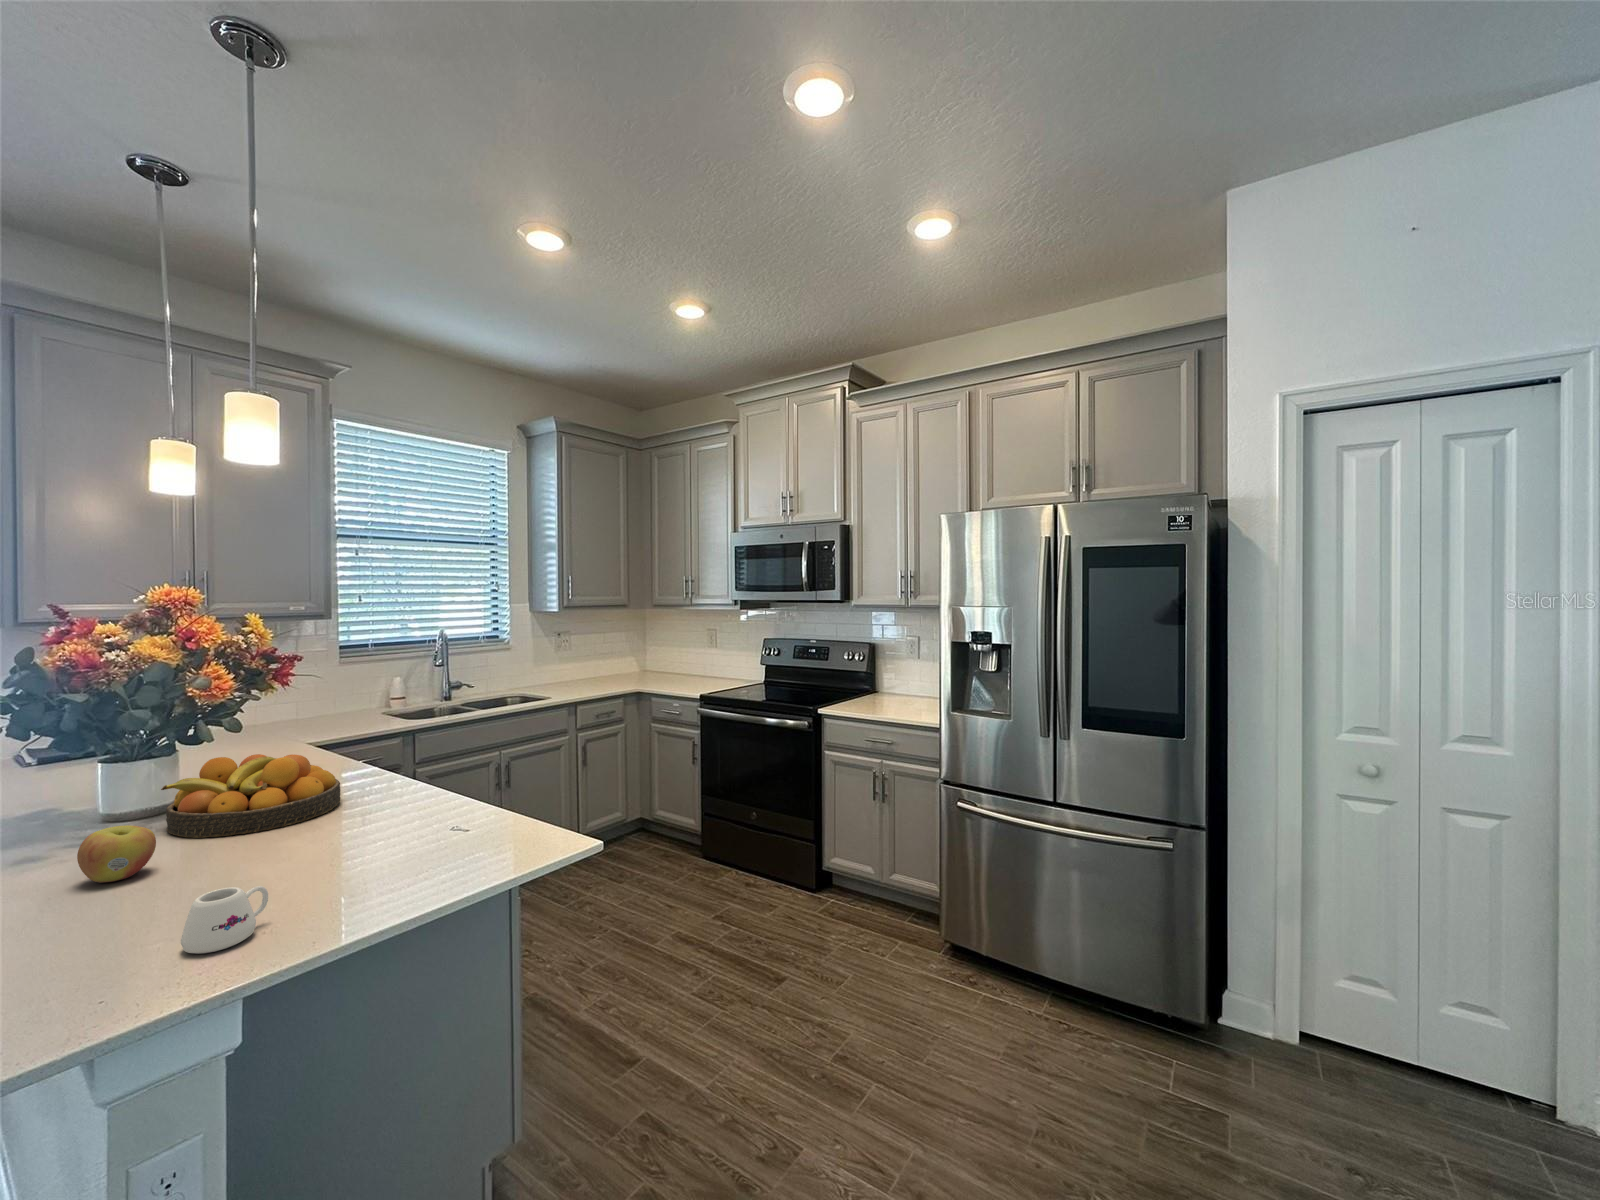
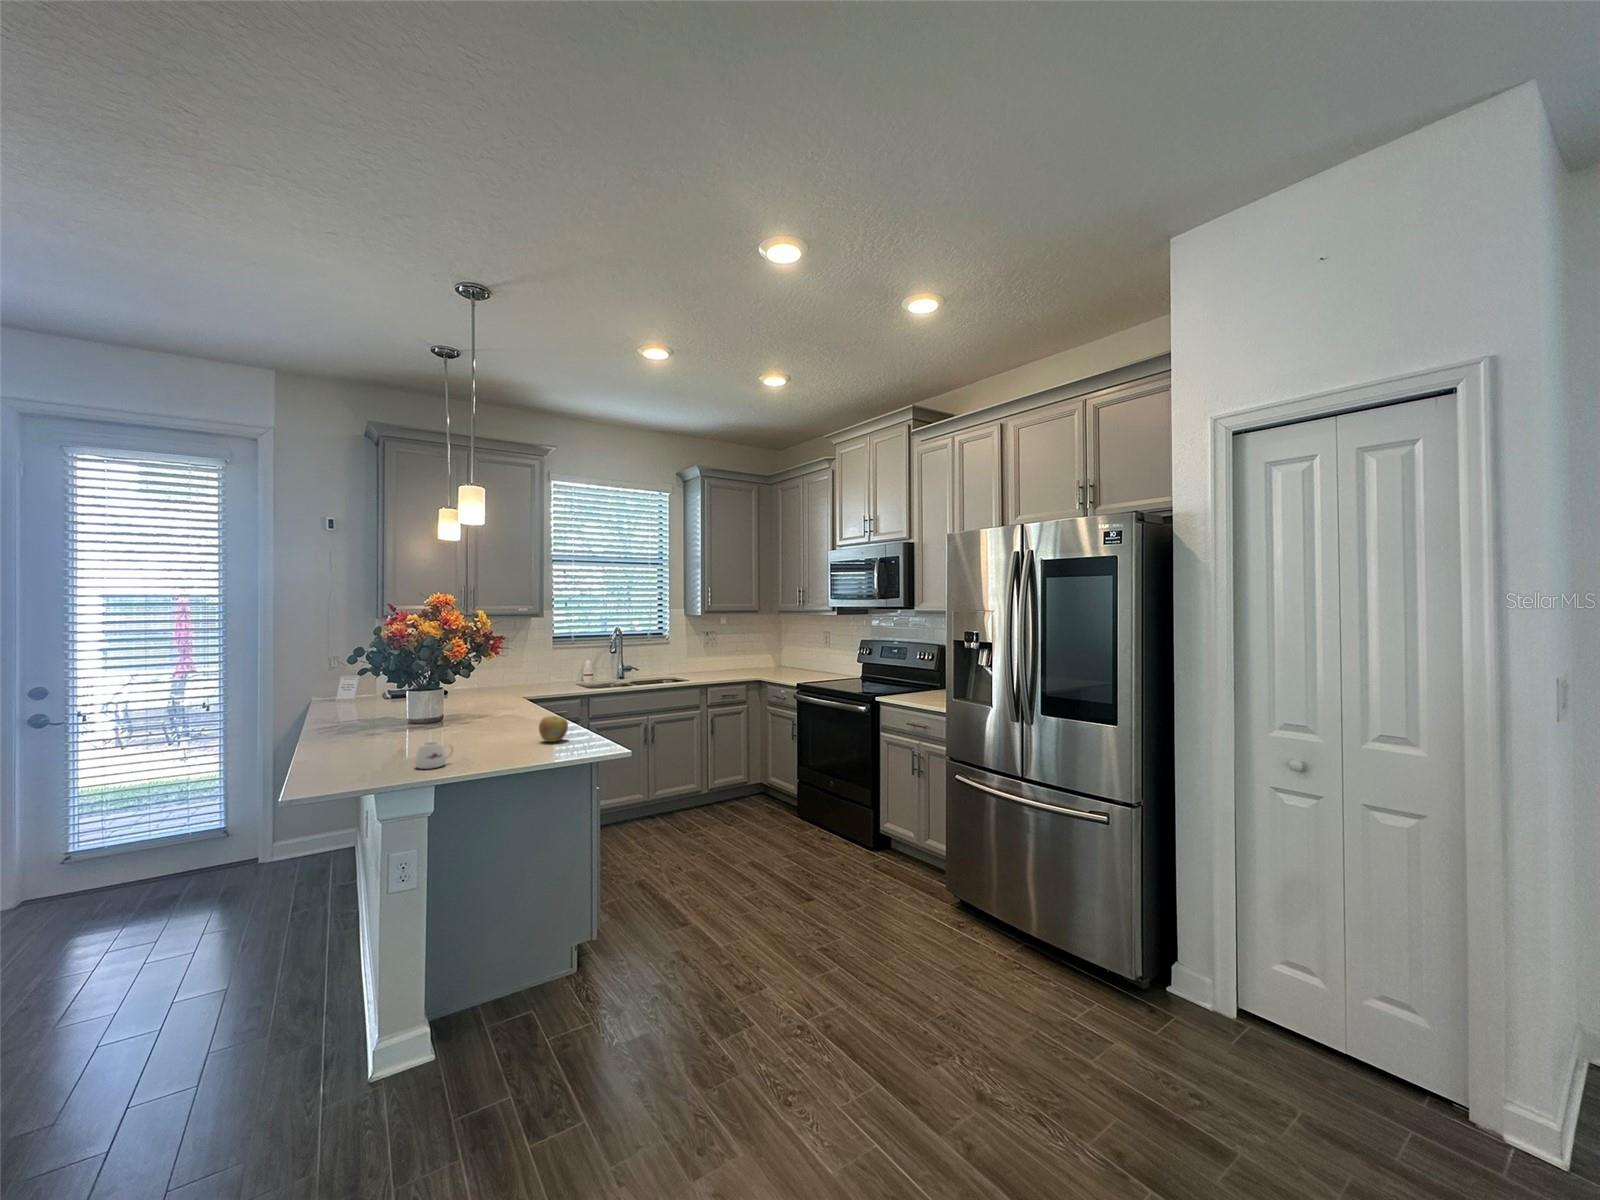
fruit bowl: present [161,754,340,838] -> none [429,692,518,734]
apple: present [77,825,156,883] -> present [539,716,568,742]

